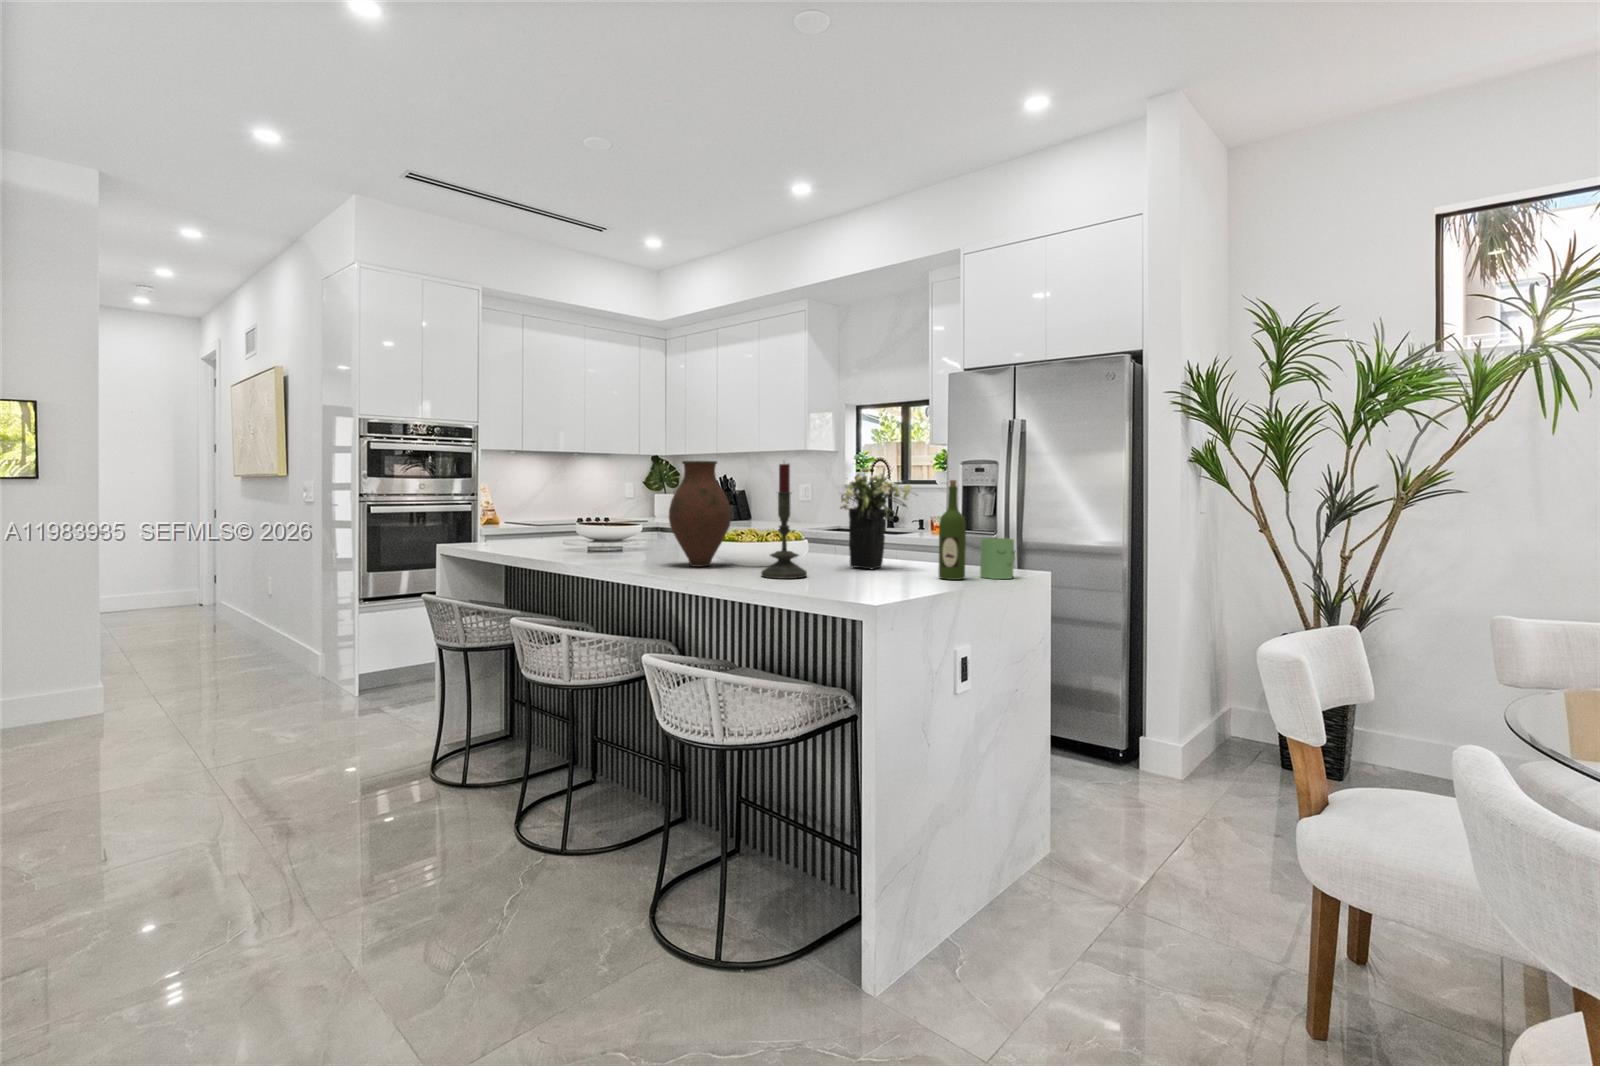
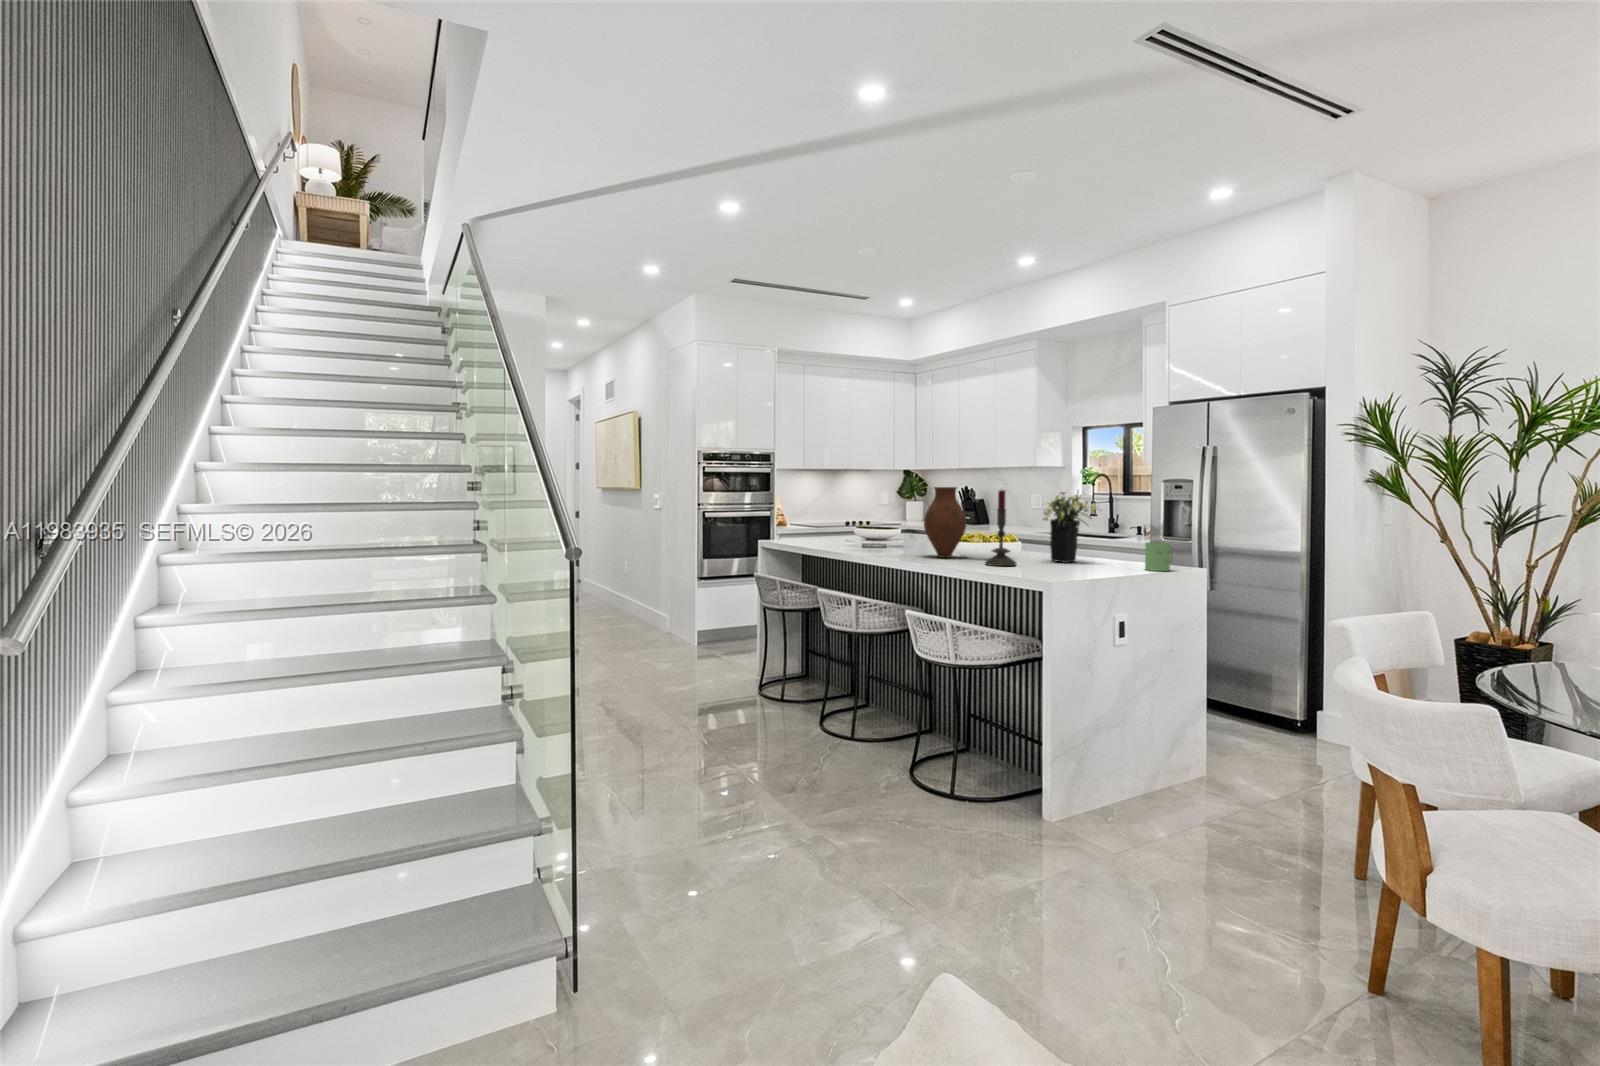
wine bottle: present [939,480,966,580] -> none [1111,501,1132,570]

